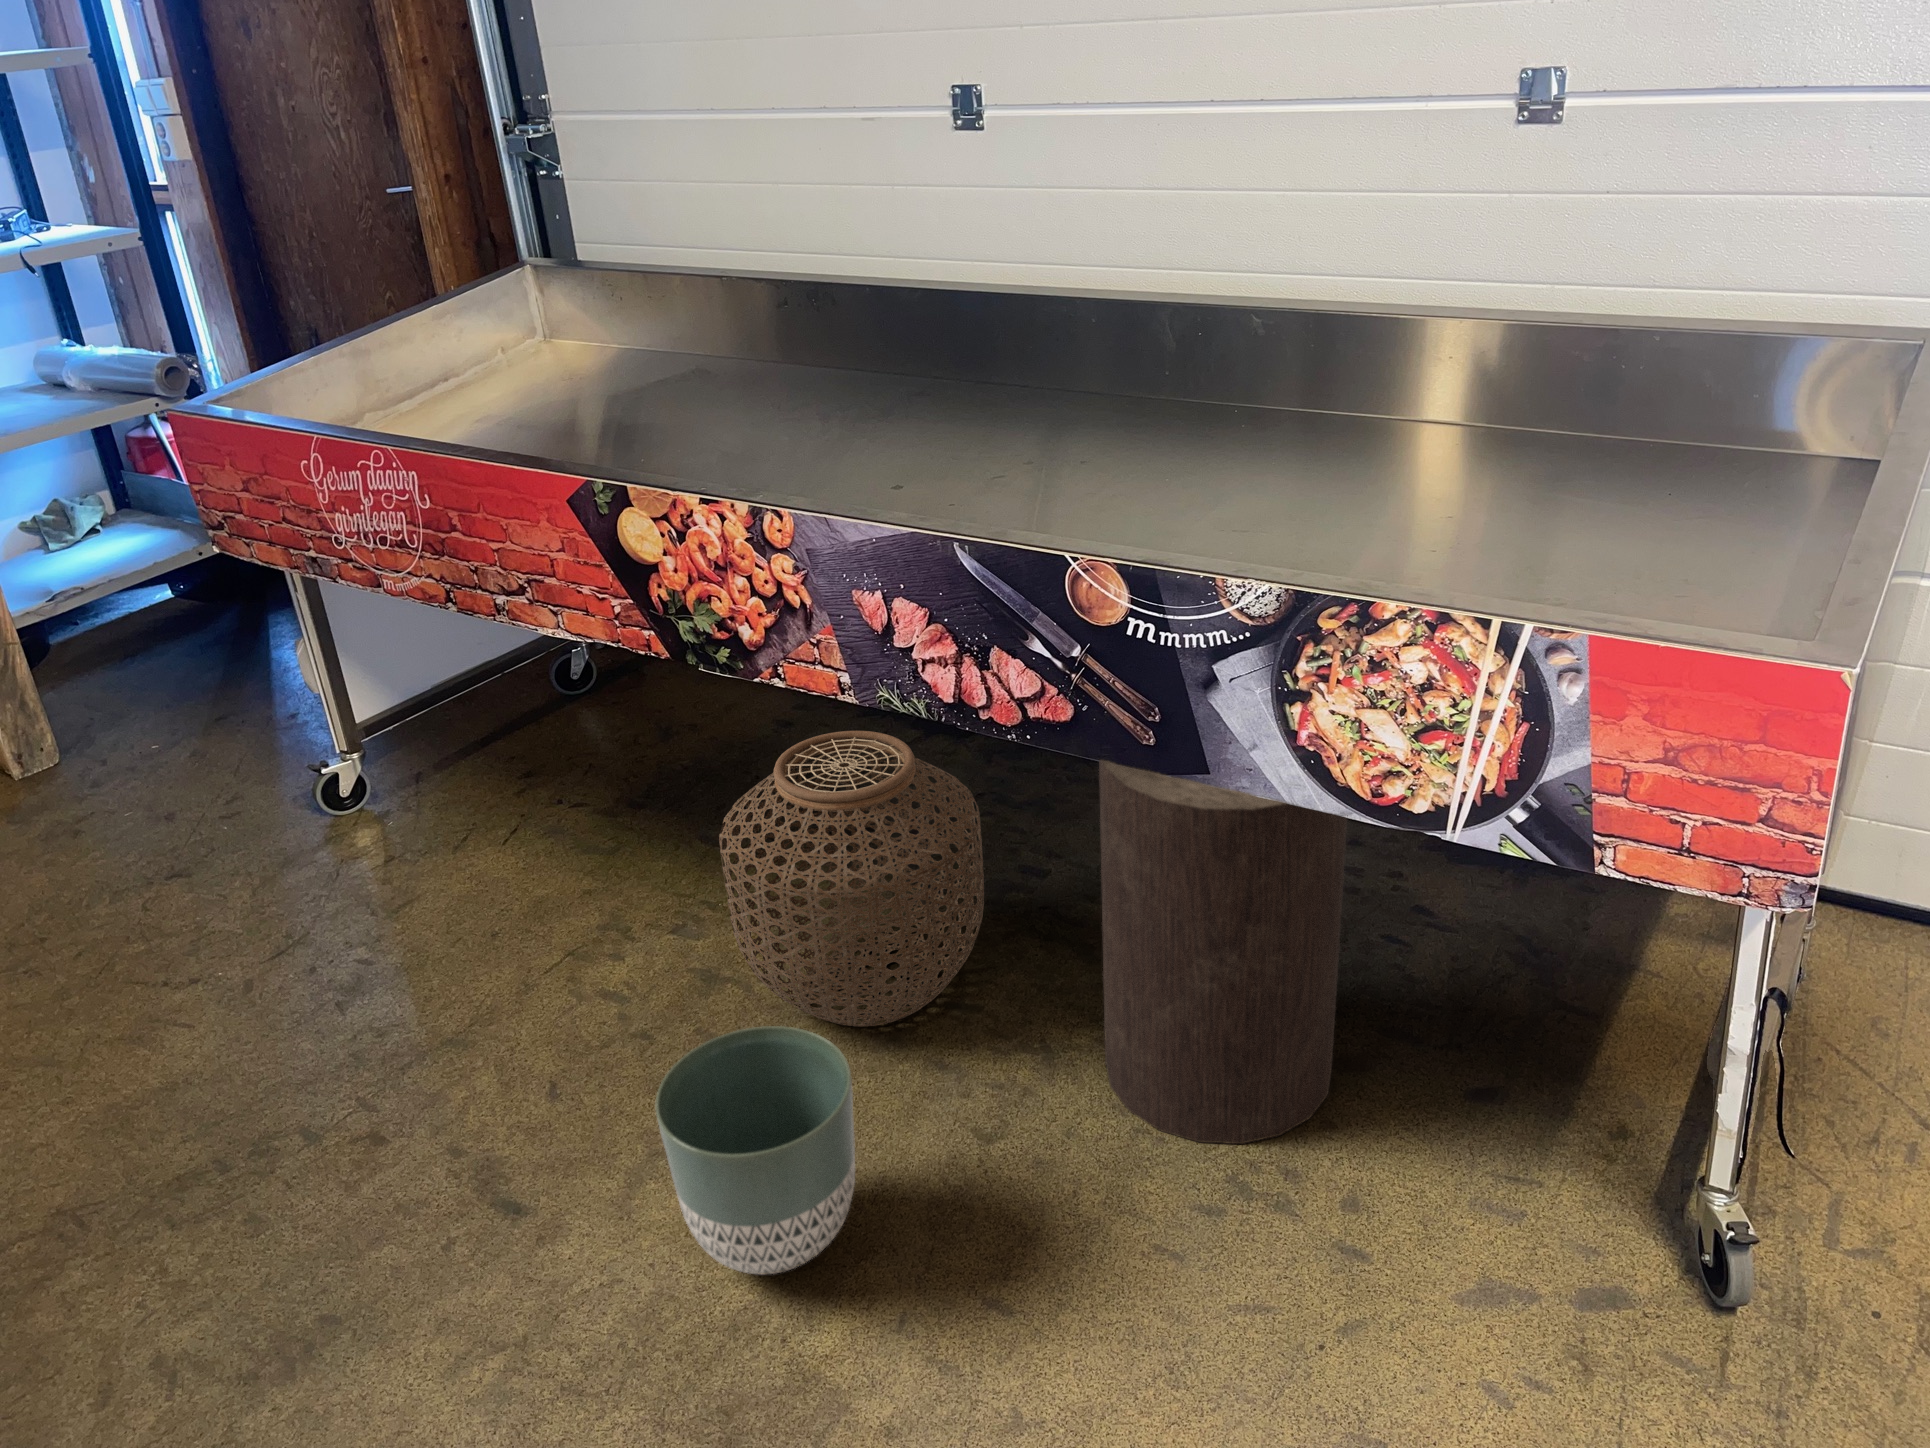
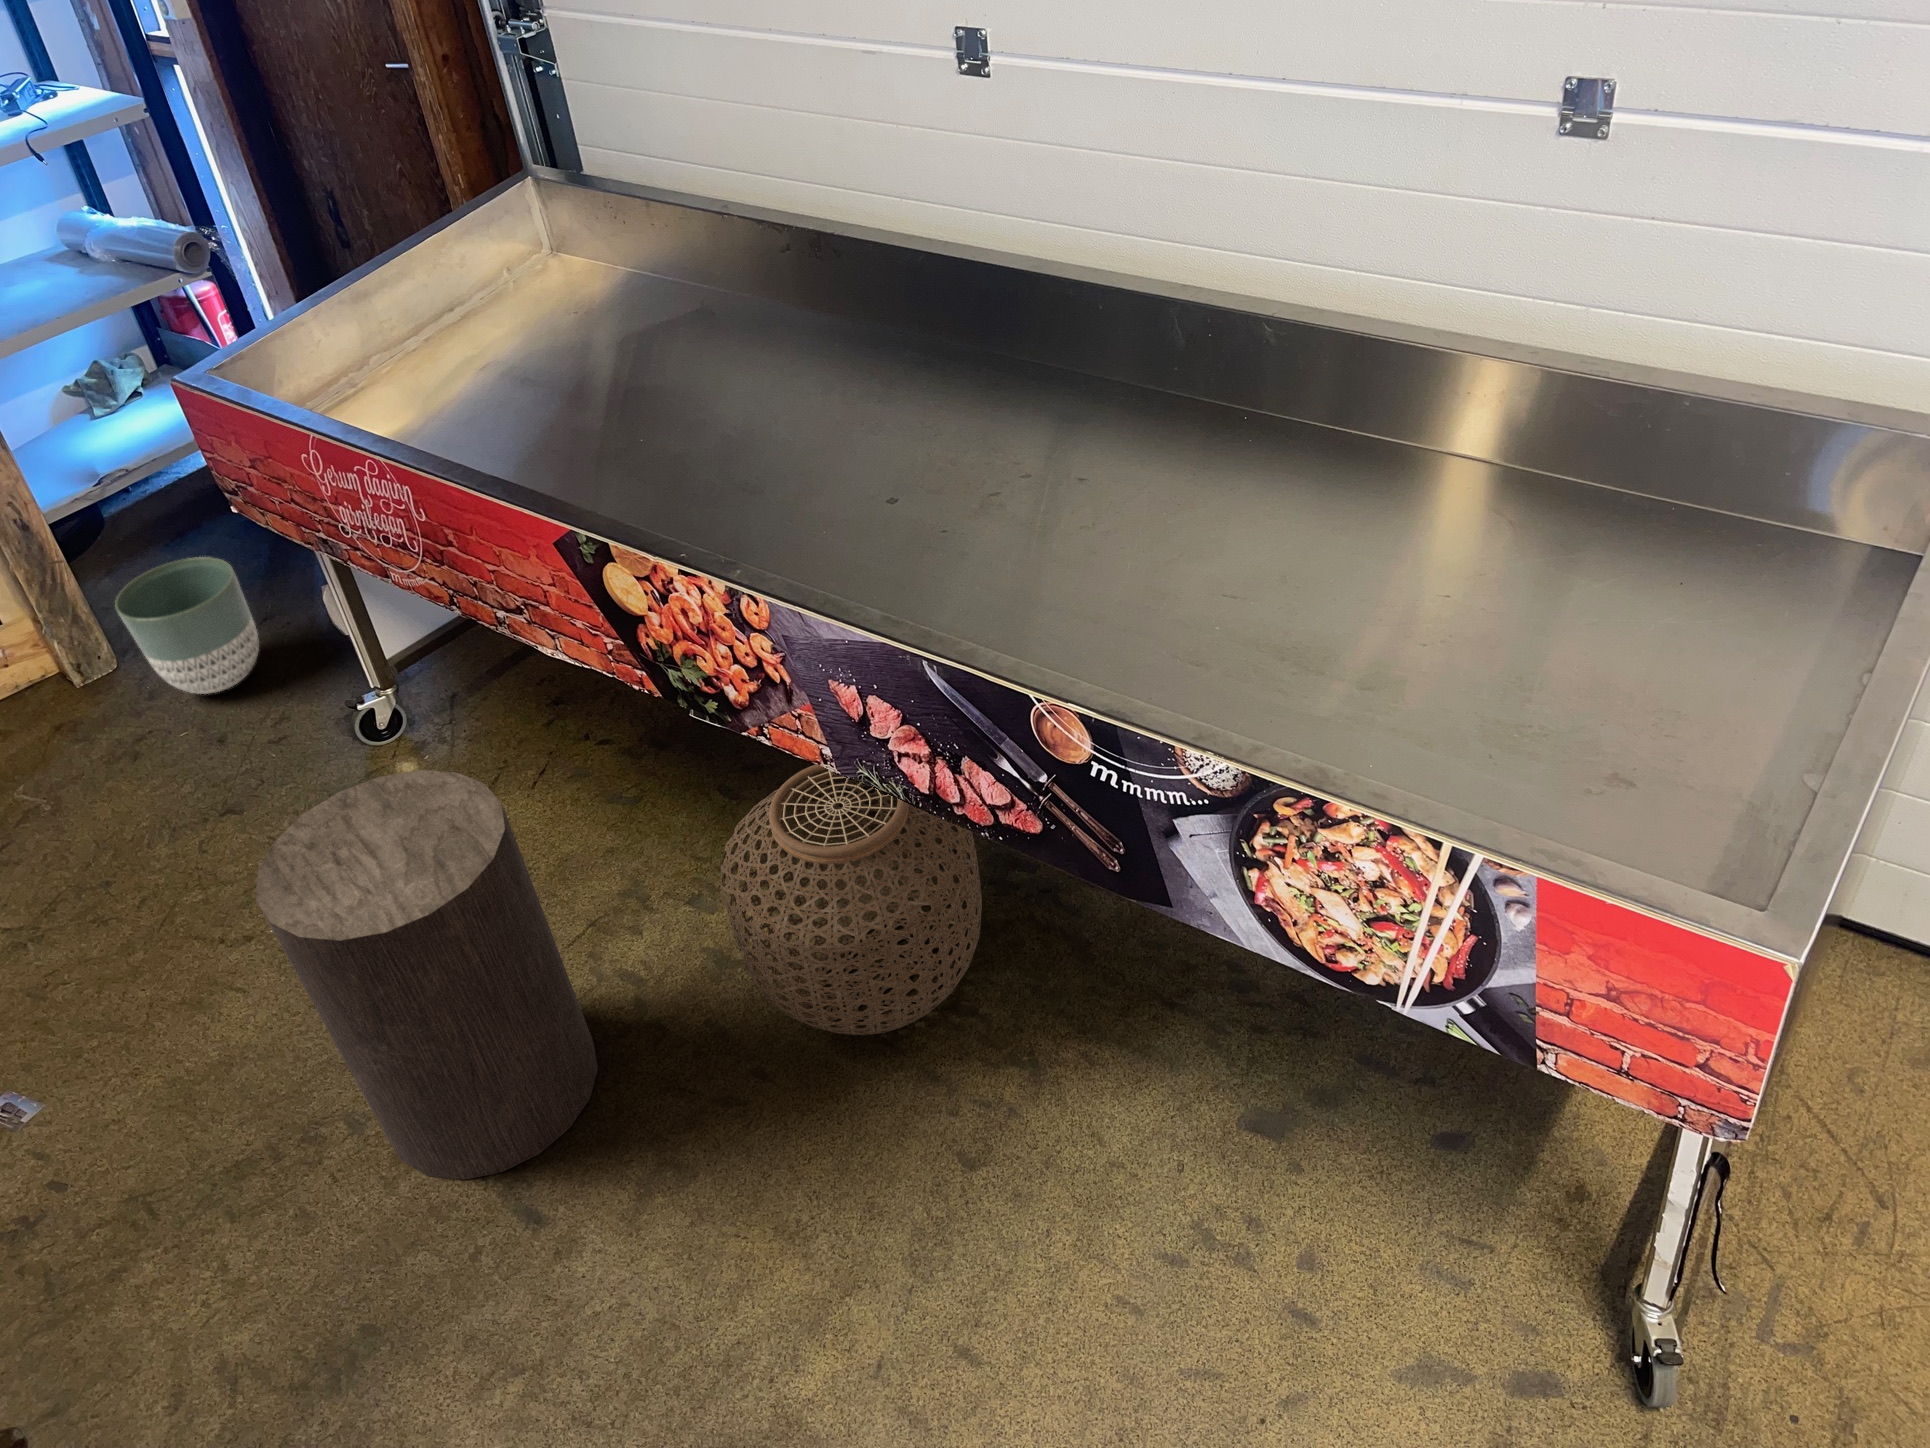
stool: present [1099,760,1347,1144] -> present [256,770,598,1180]
planter: present [655,1026,855,1274] -> present [115,557,259,694]

